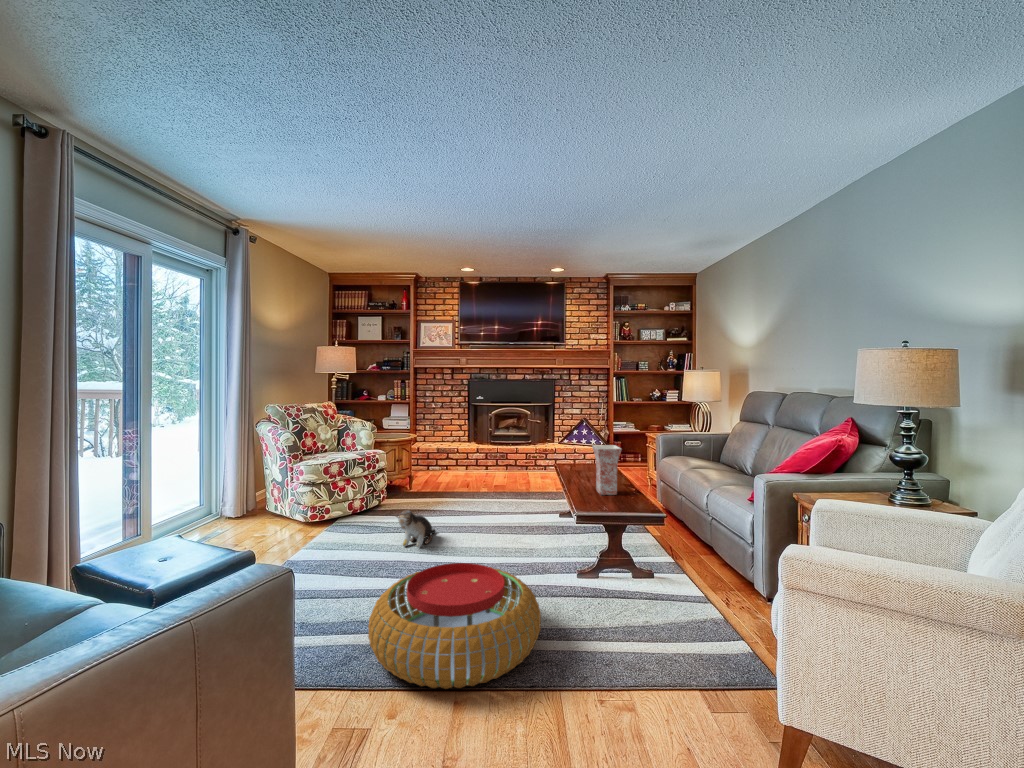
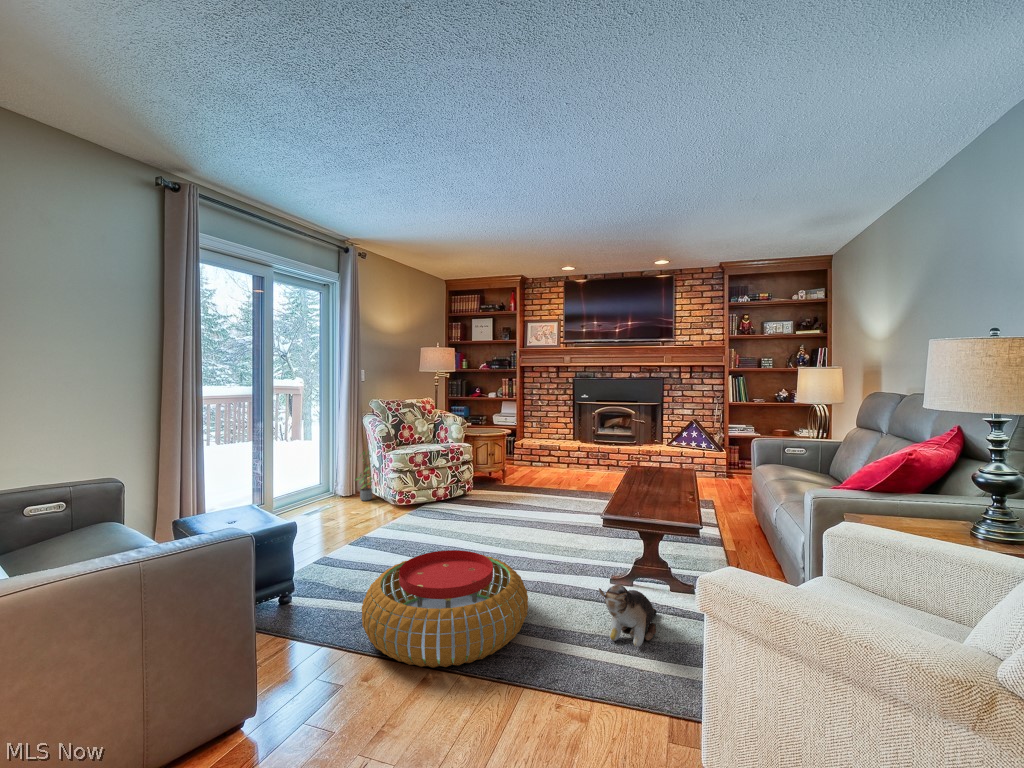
vase: present [592,445,622,495] -> none [638,446,666,501]
potted plant: none [249,464,278,523] -> present [355,451,372,501]
plush toy: present [395,510,436,547] -> present [599,584,657,647]

